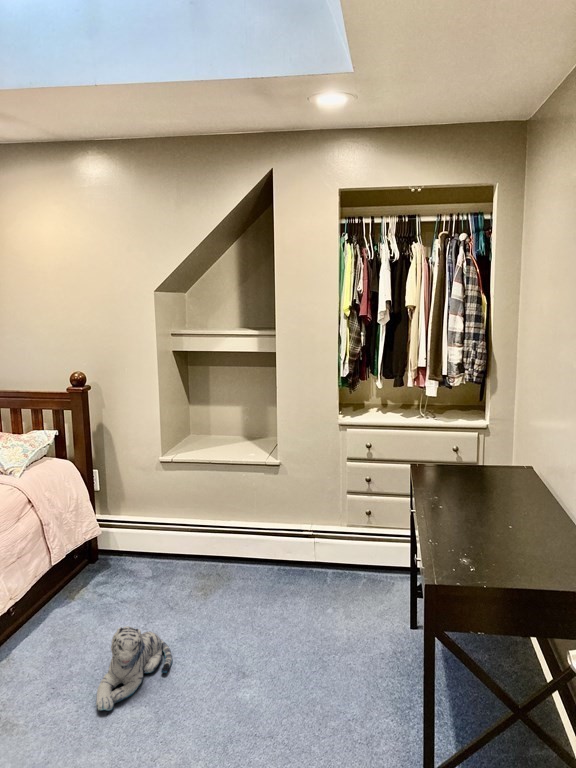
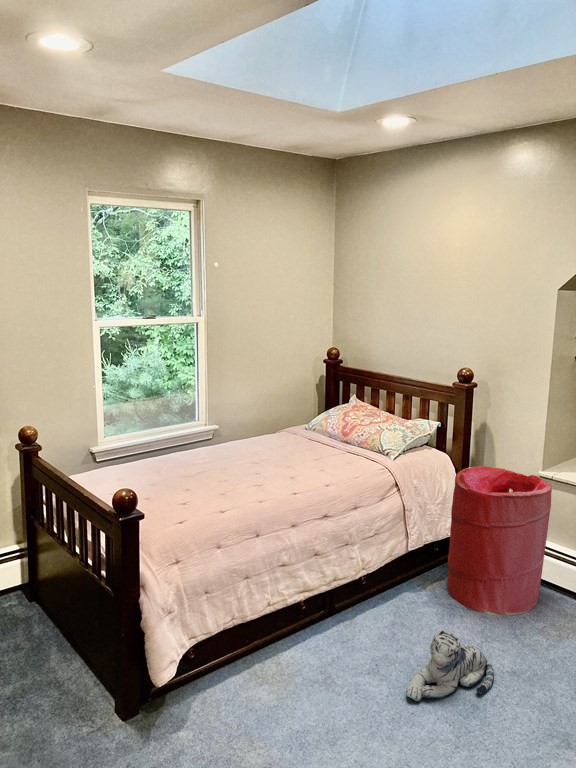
laundry hamper: none [88,461,179,601] -> present [447,466,552,616]

